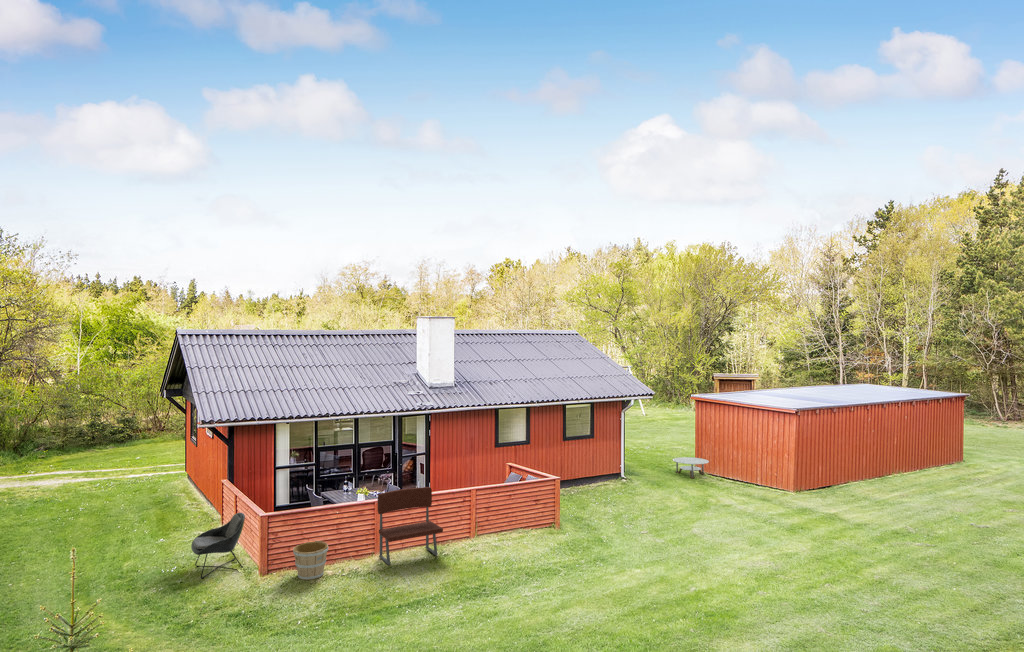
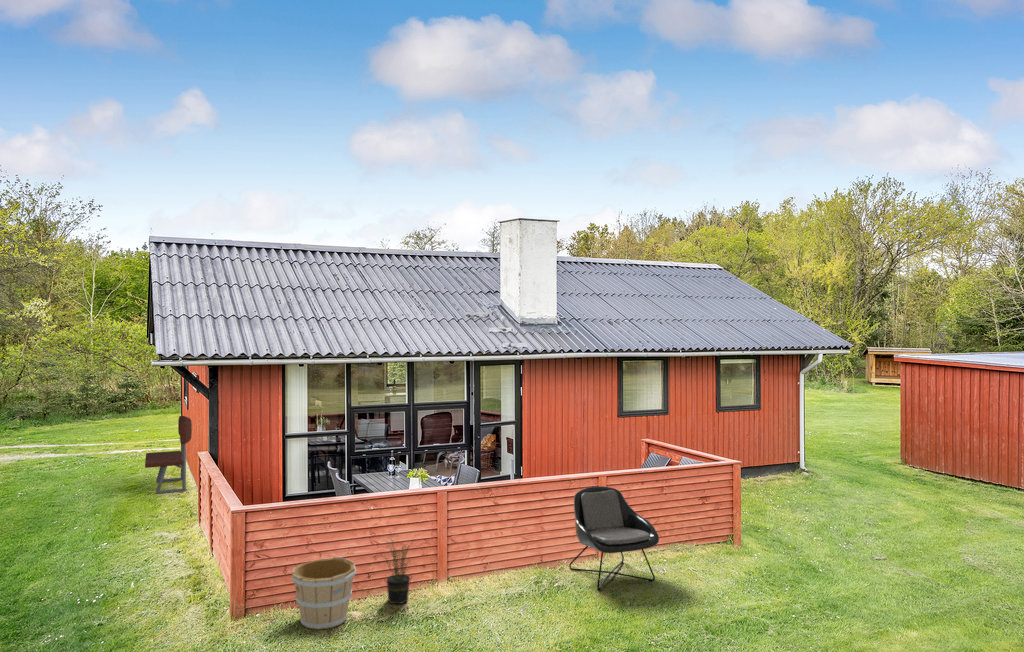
round table: present [673,457,709,479] -> none [873,444,934,476]
bench: present [377,487,443,565] -> present [145,416,192,494]
lounge chair: present [191,513,245,579] -> present [569,486,659,590]
potted plant: none [338,526,364,566] -> present [385,540,410,604]

